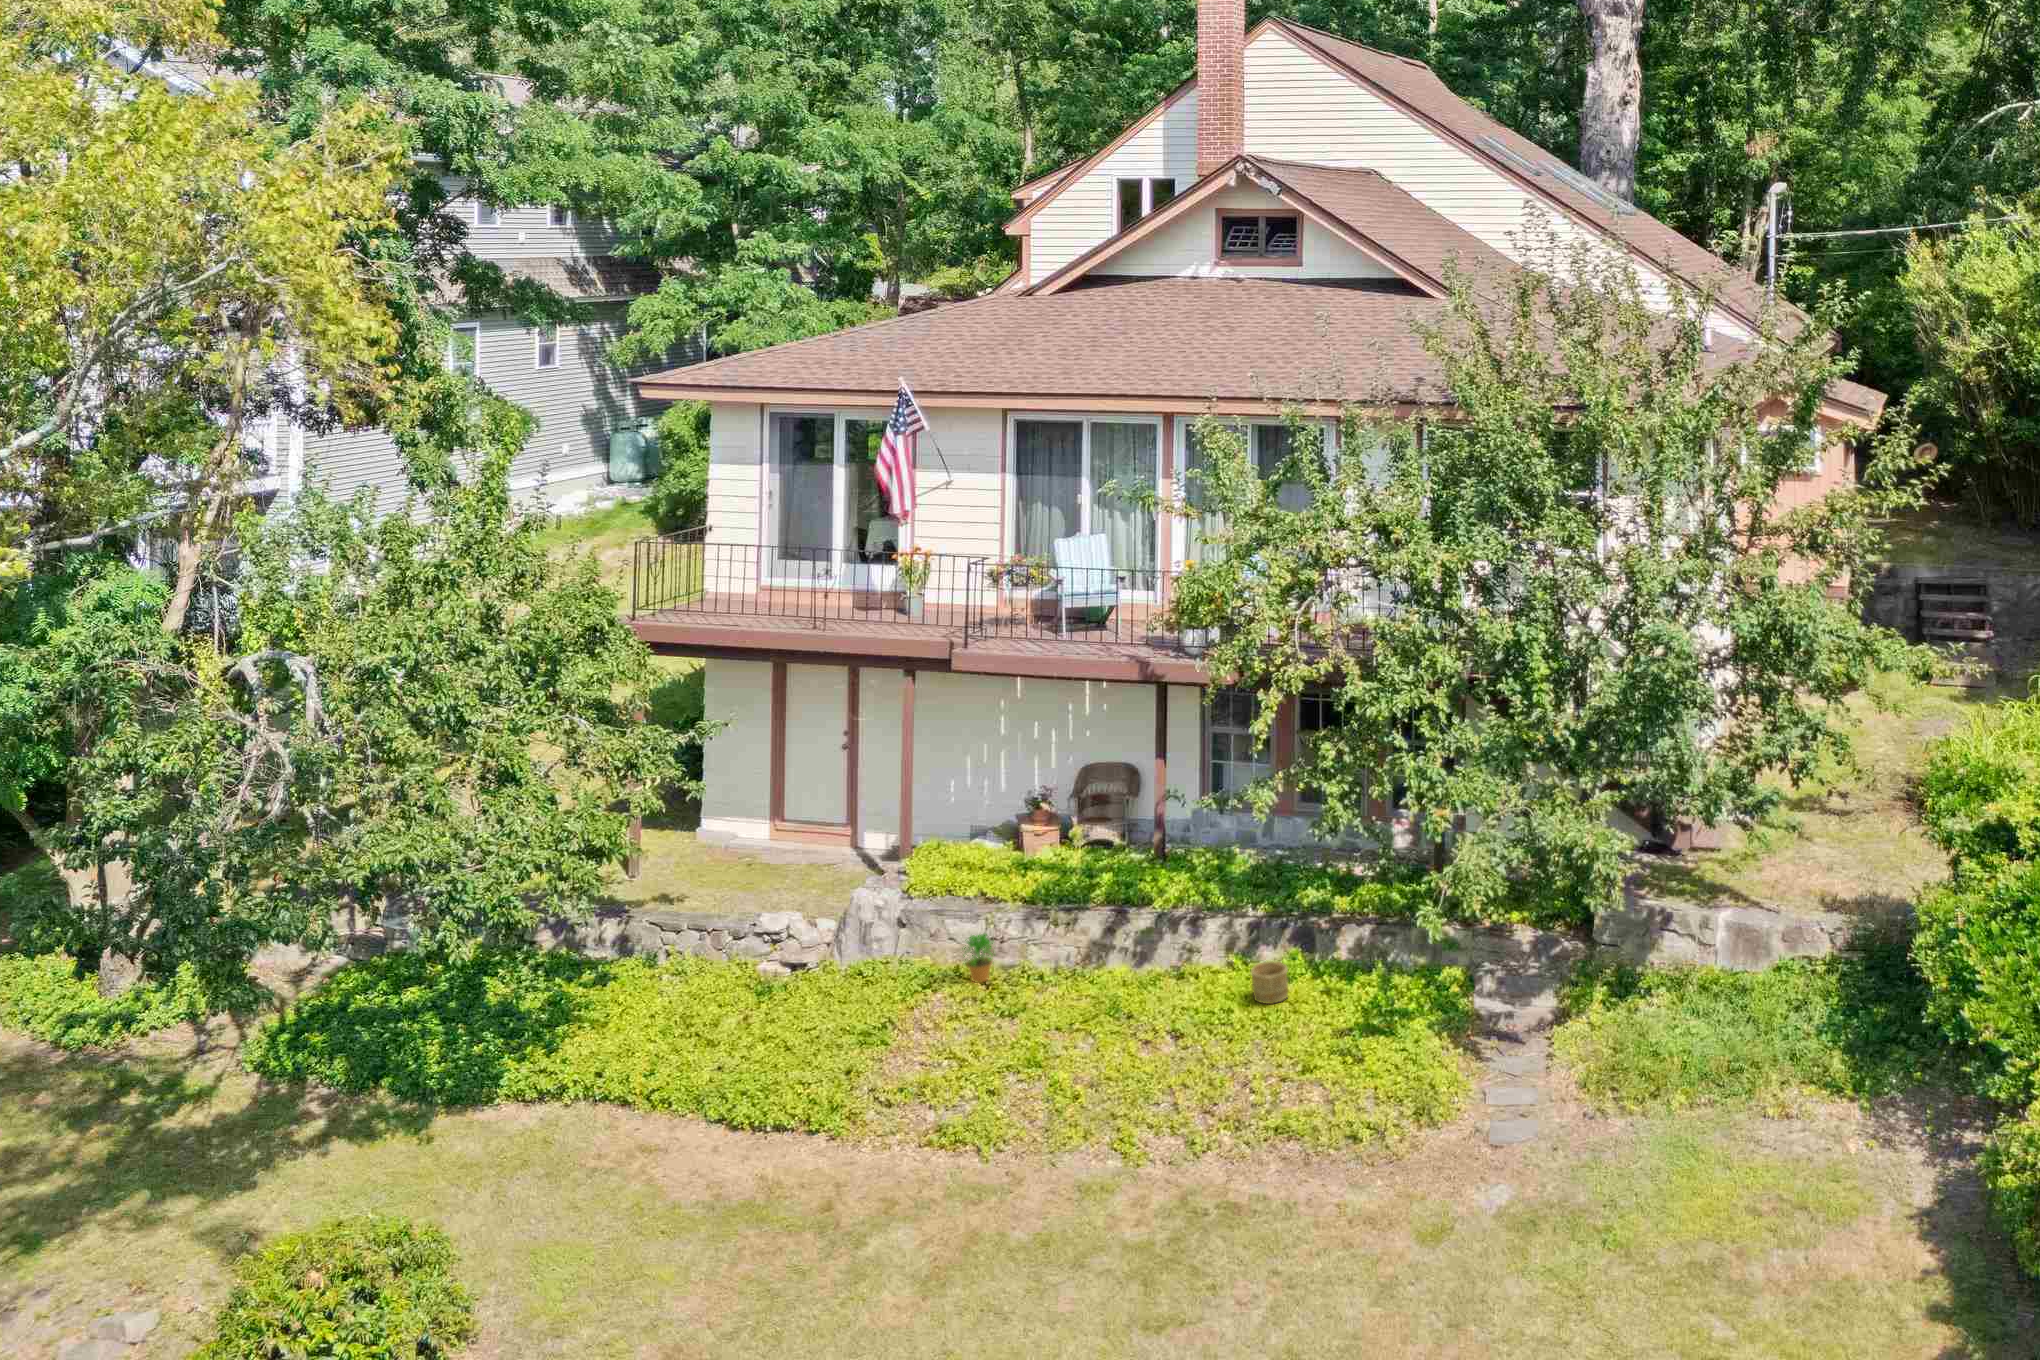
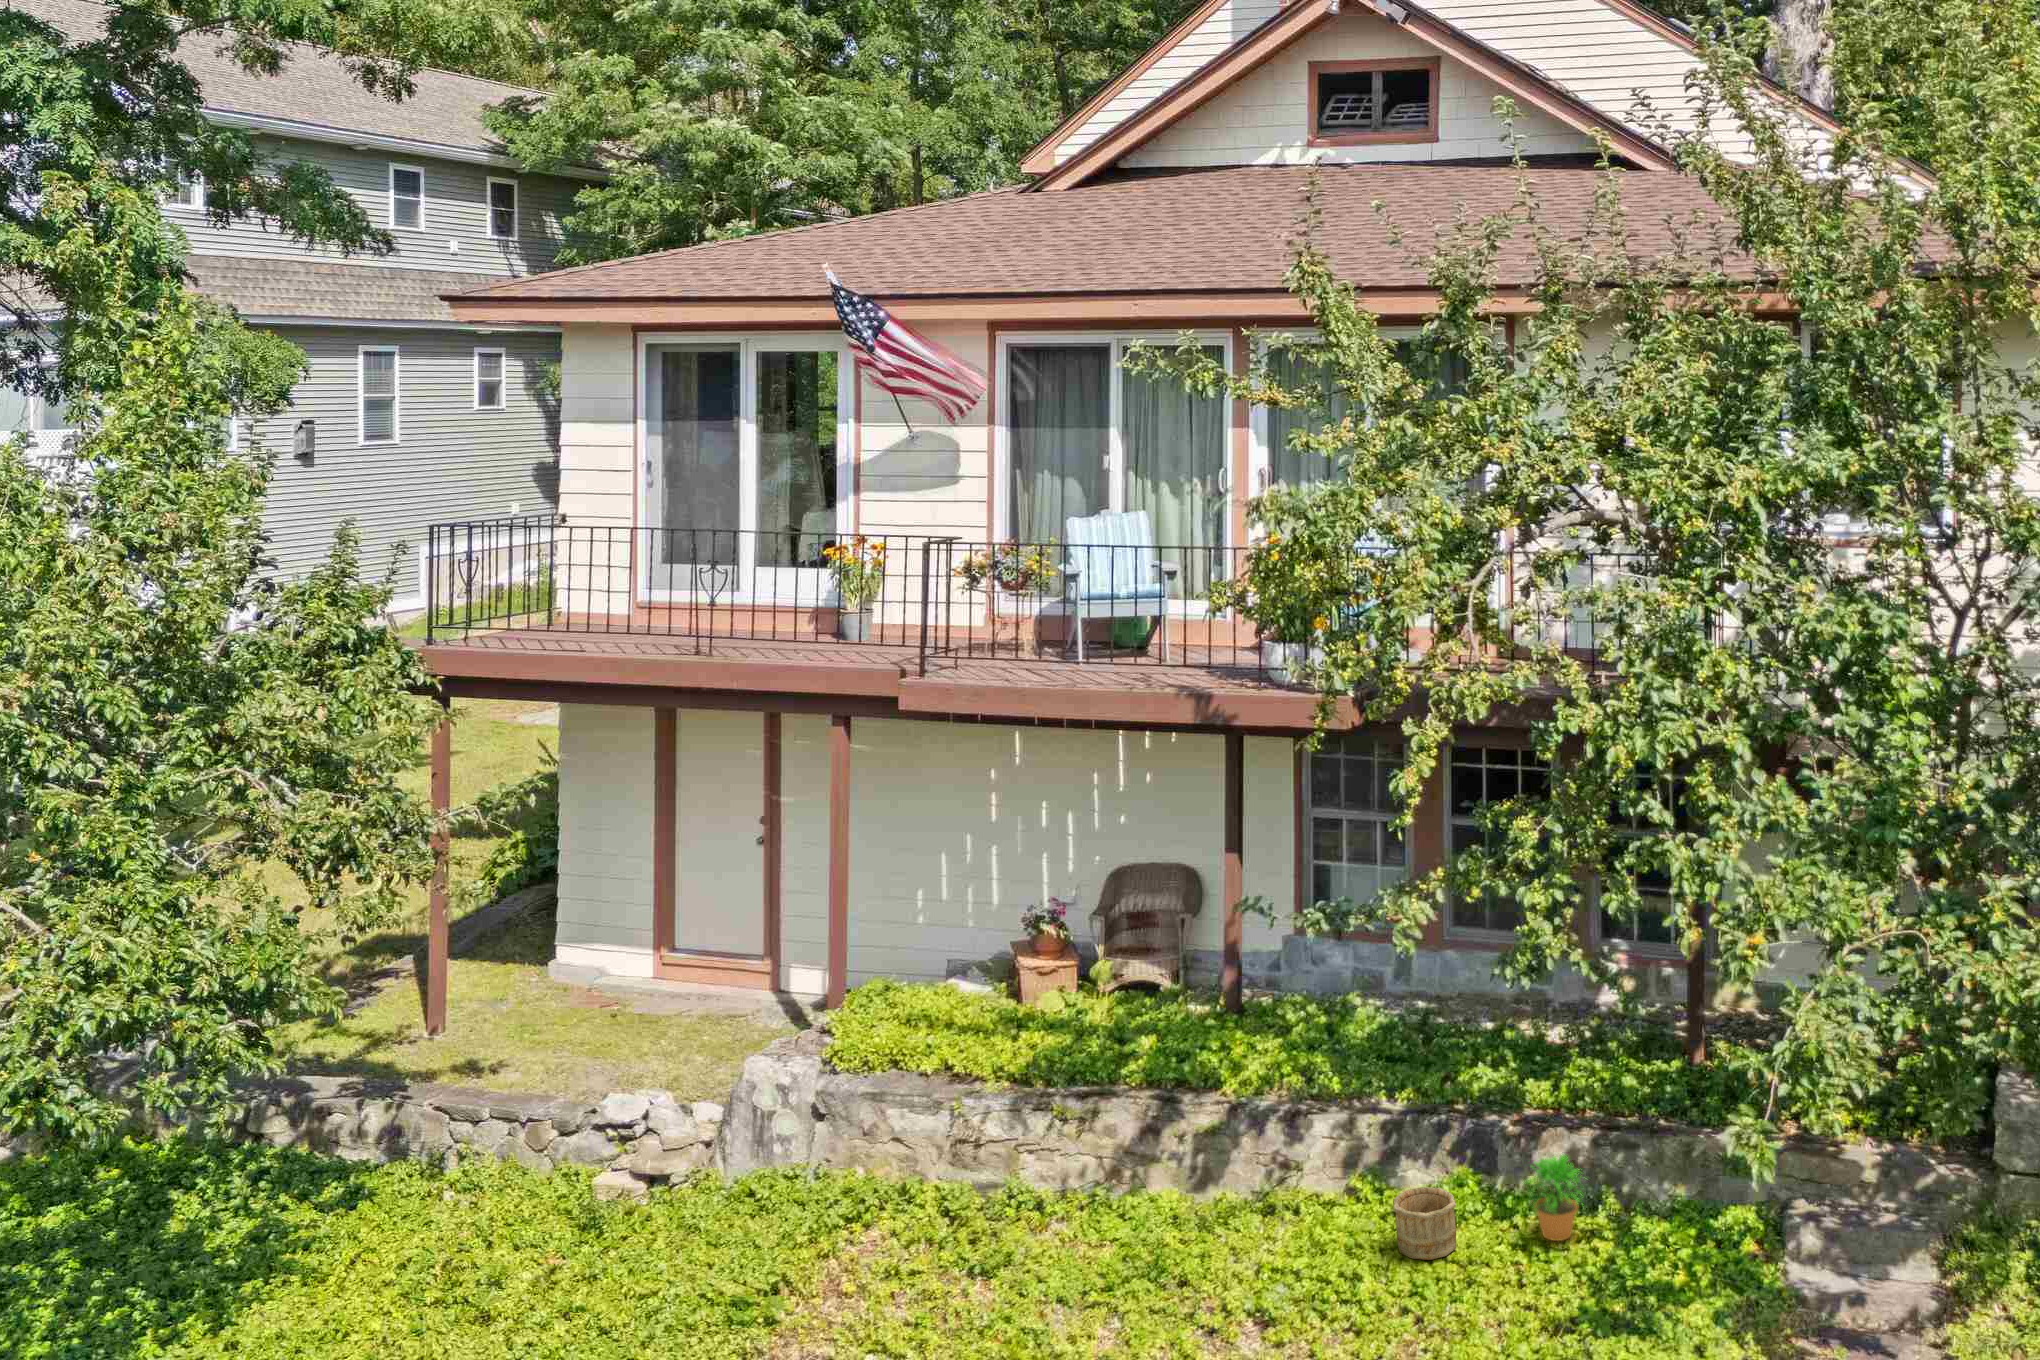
potted plant: present [962,934,993,982] -> present [1524,1155,1587,1241]

